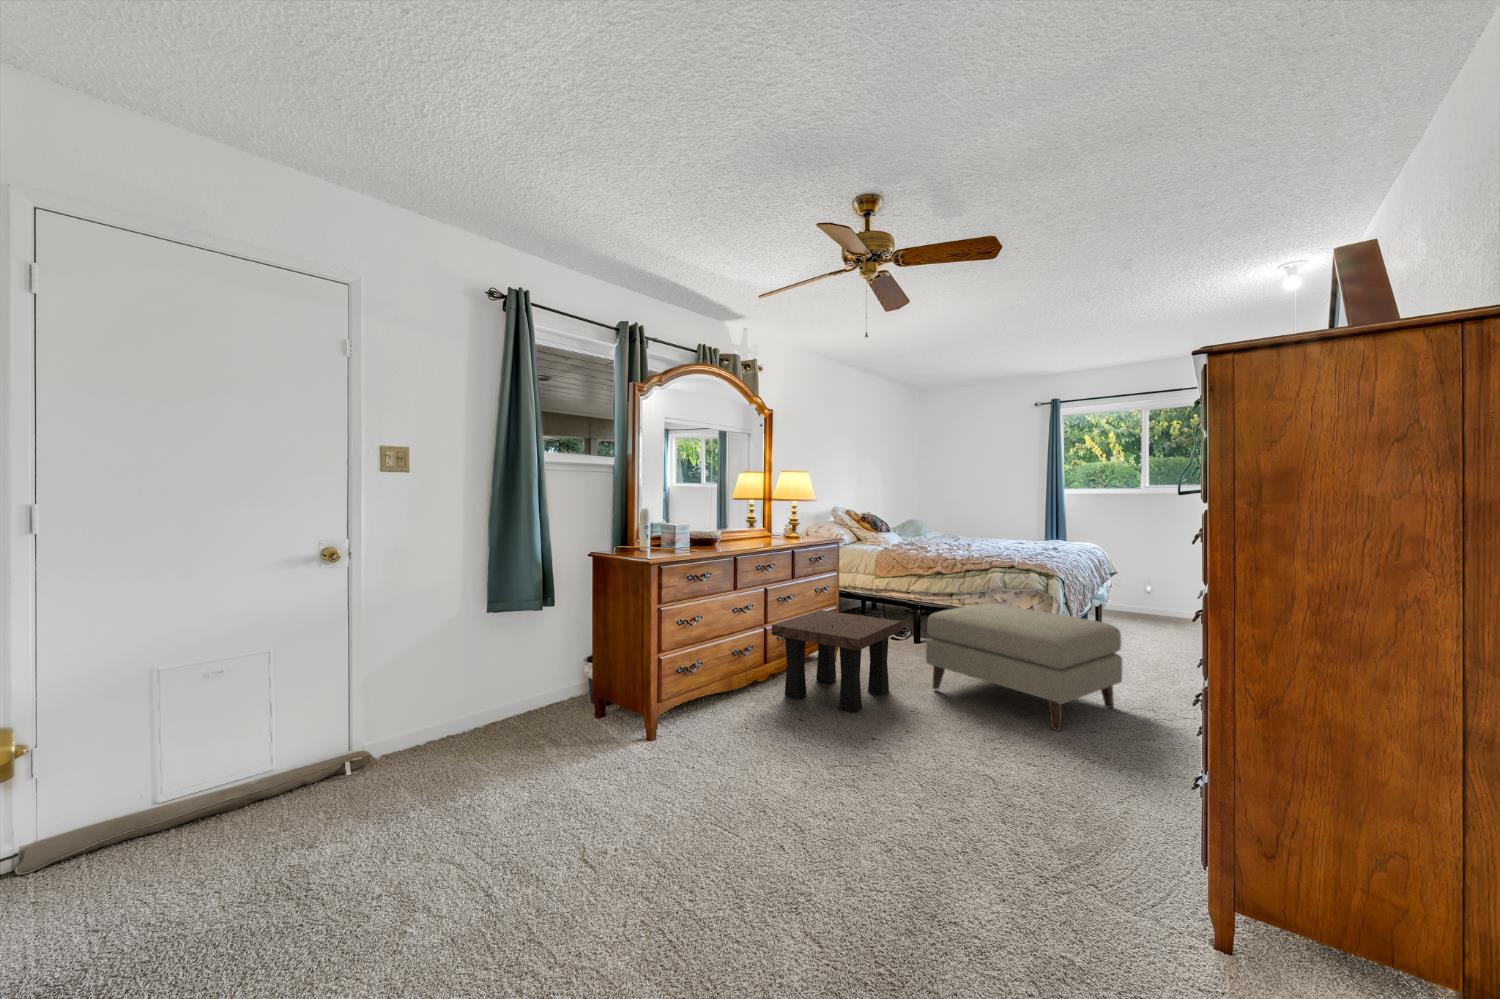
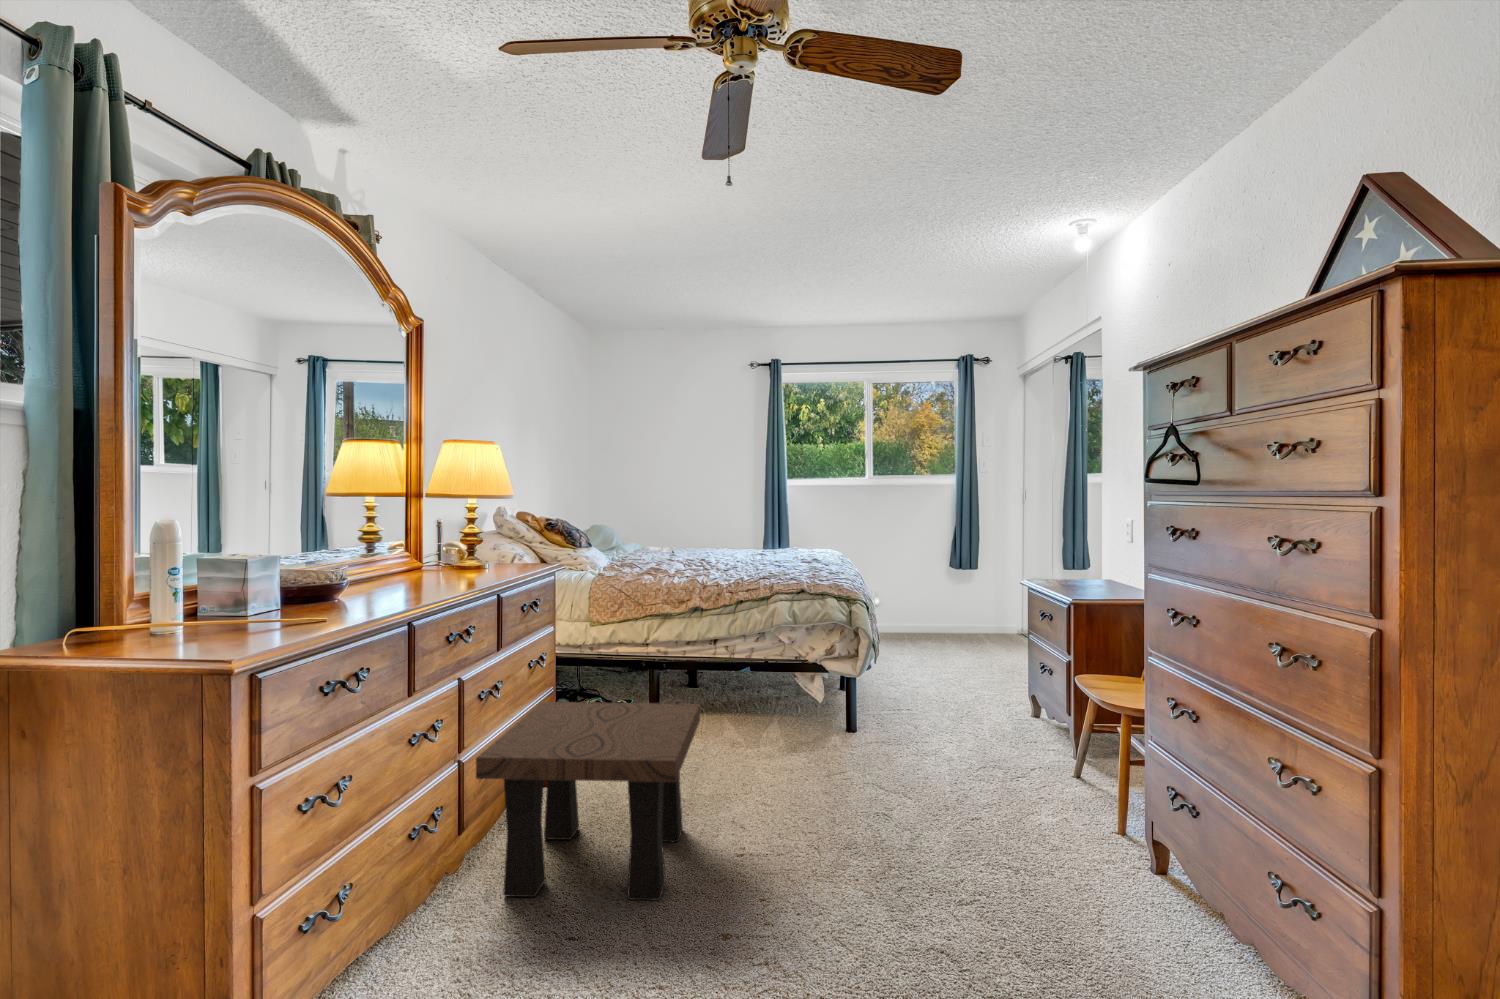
ottoman: present [926,603,1123,731] -> none [735,651,990,843]

